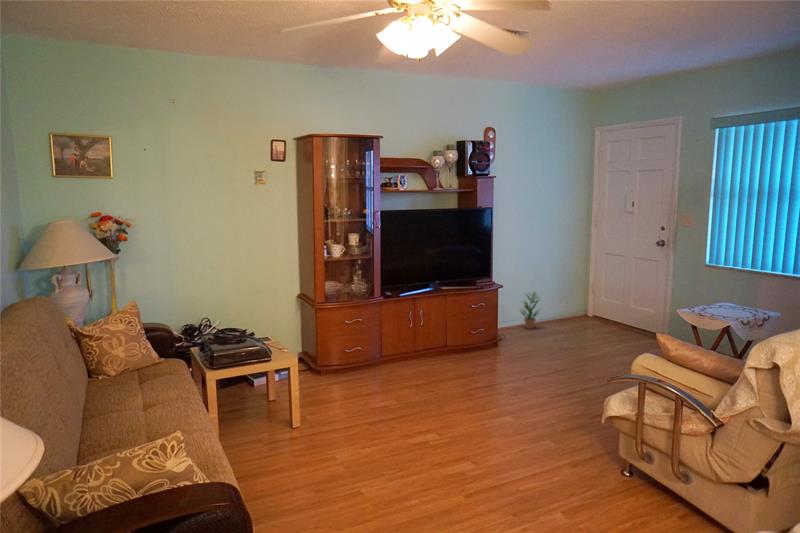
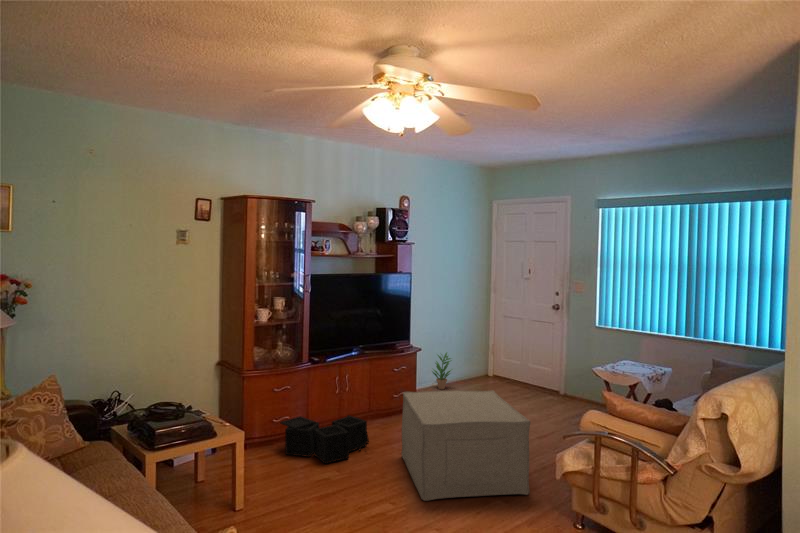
ottoman: none [463,328,587,438] -> present [402,390,530,501]
storage bin: none [351,348,436,393] -> present [280,415,369,463]

